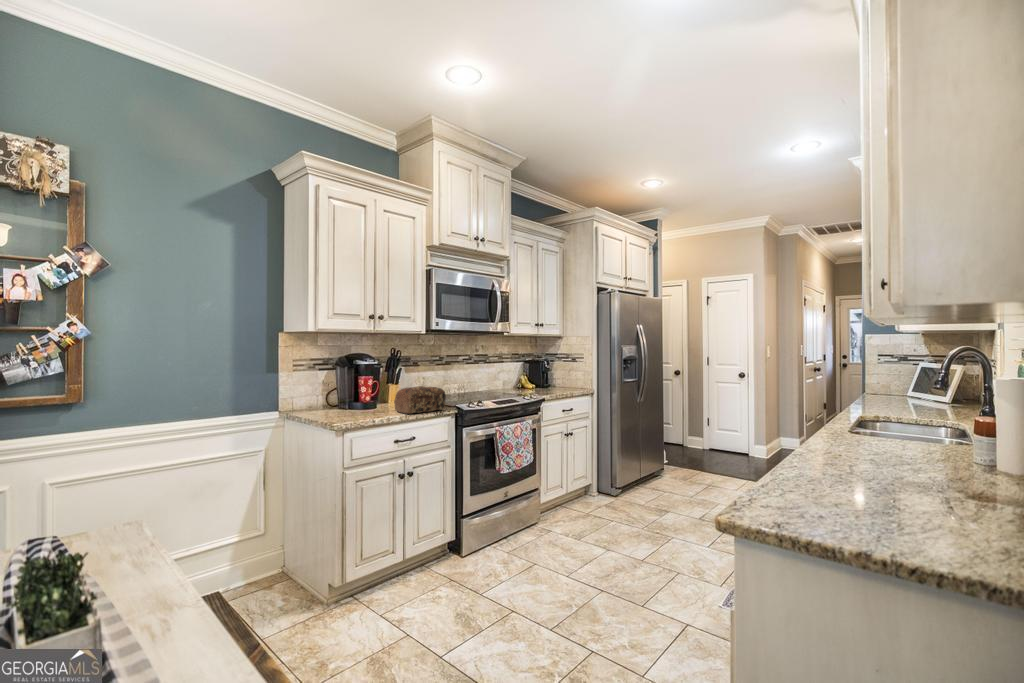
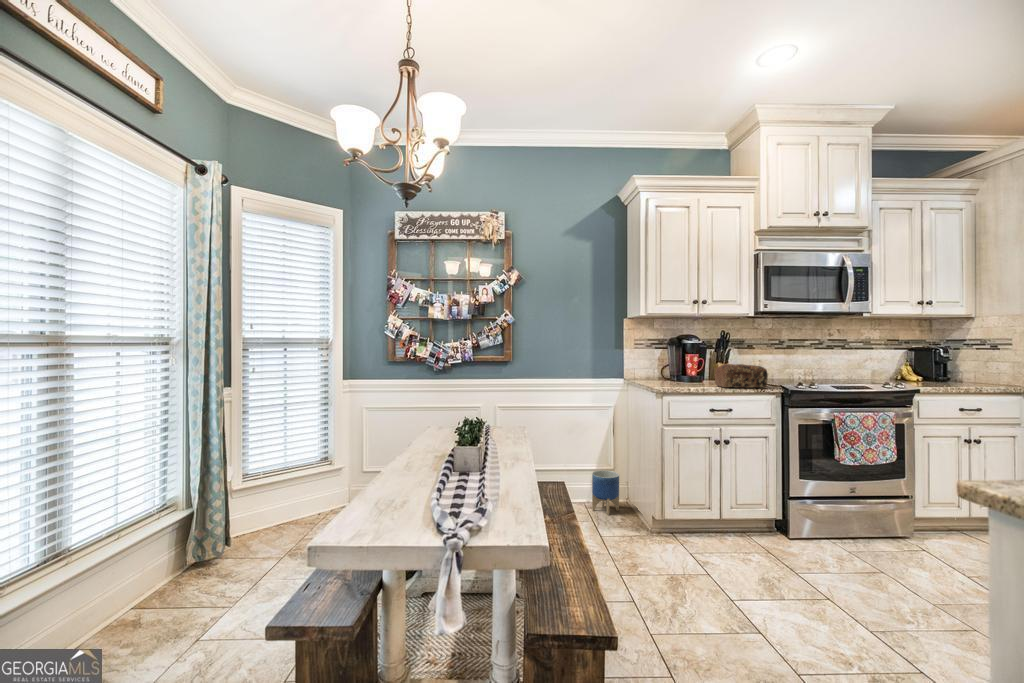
planter: none [234,535,275,598] -> present [592,470,619,515]

